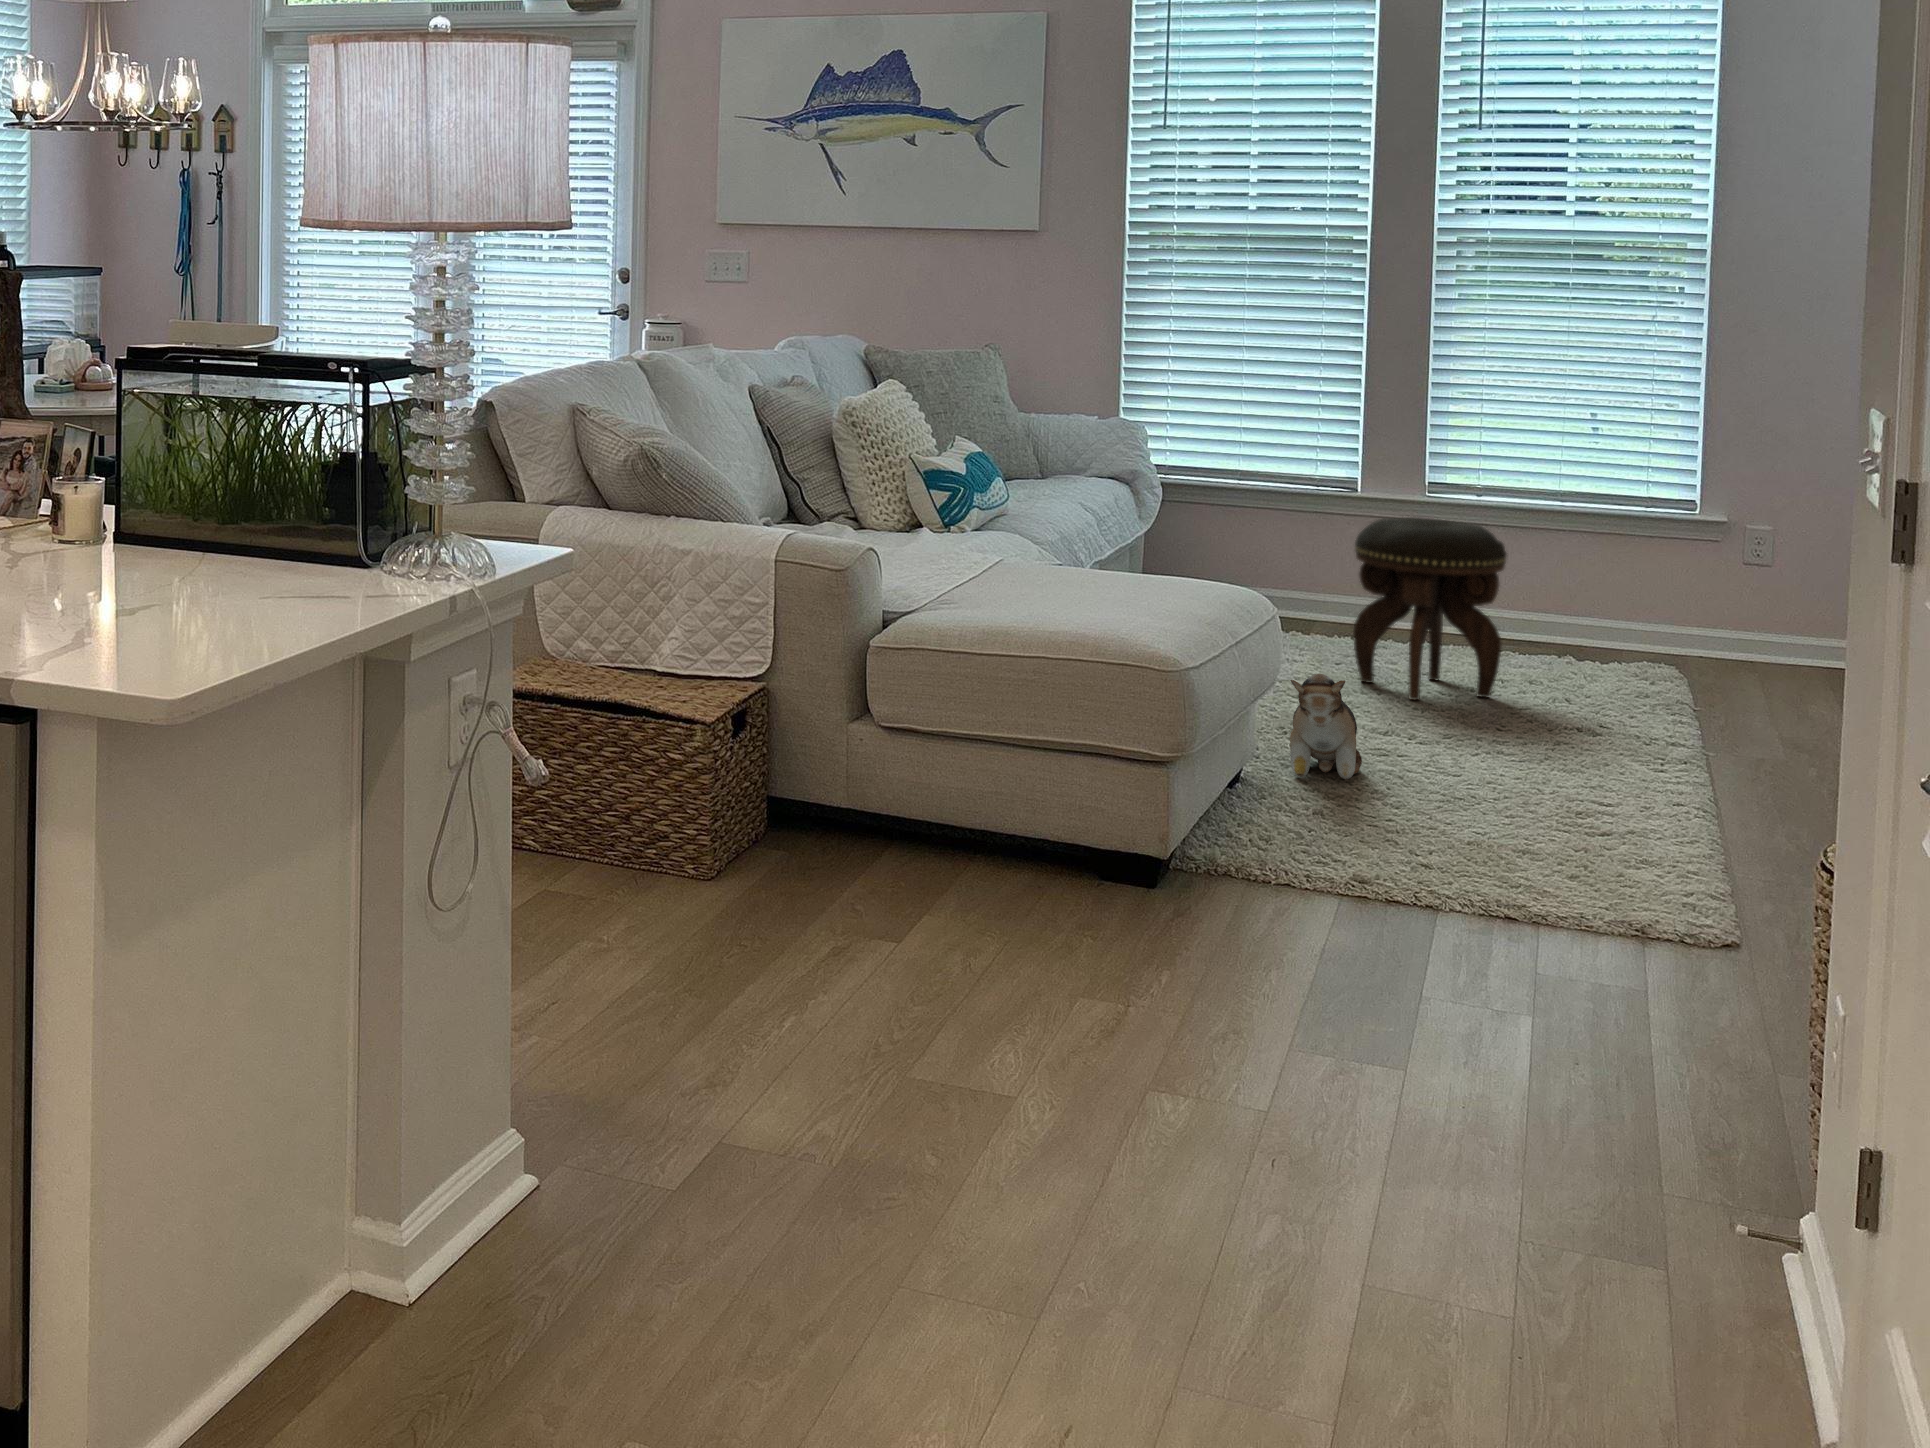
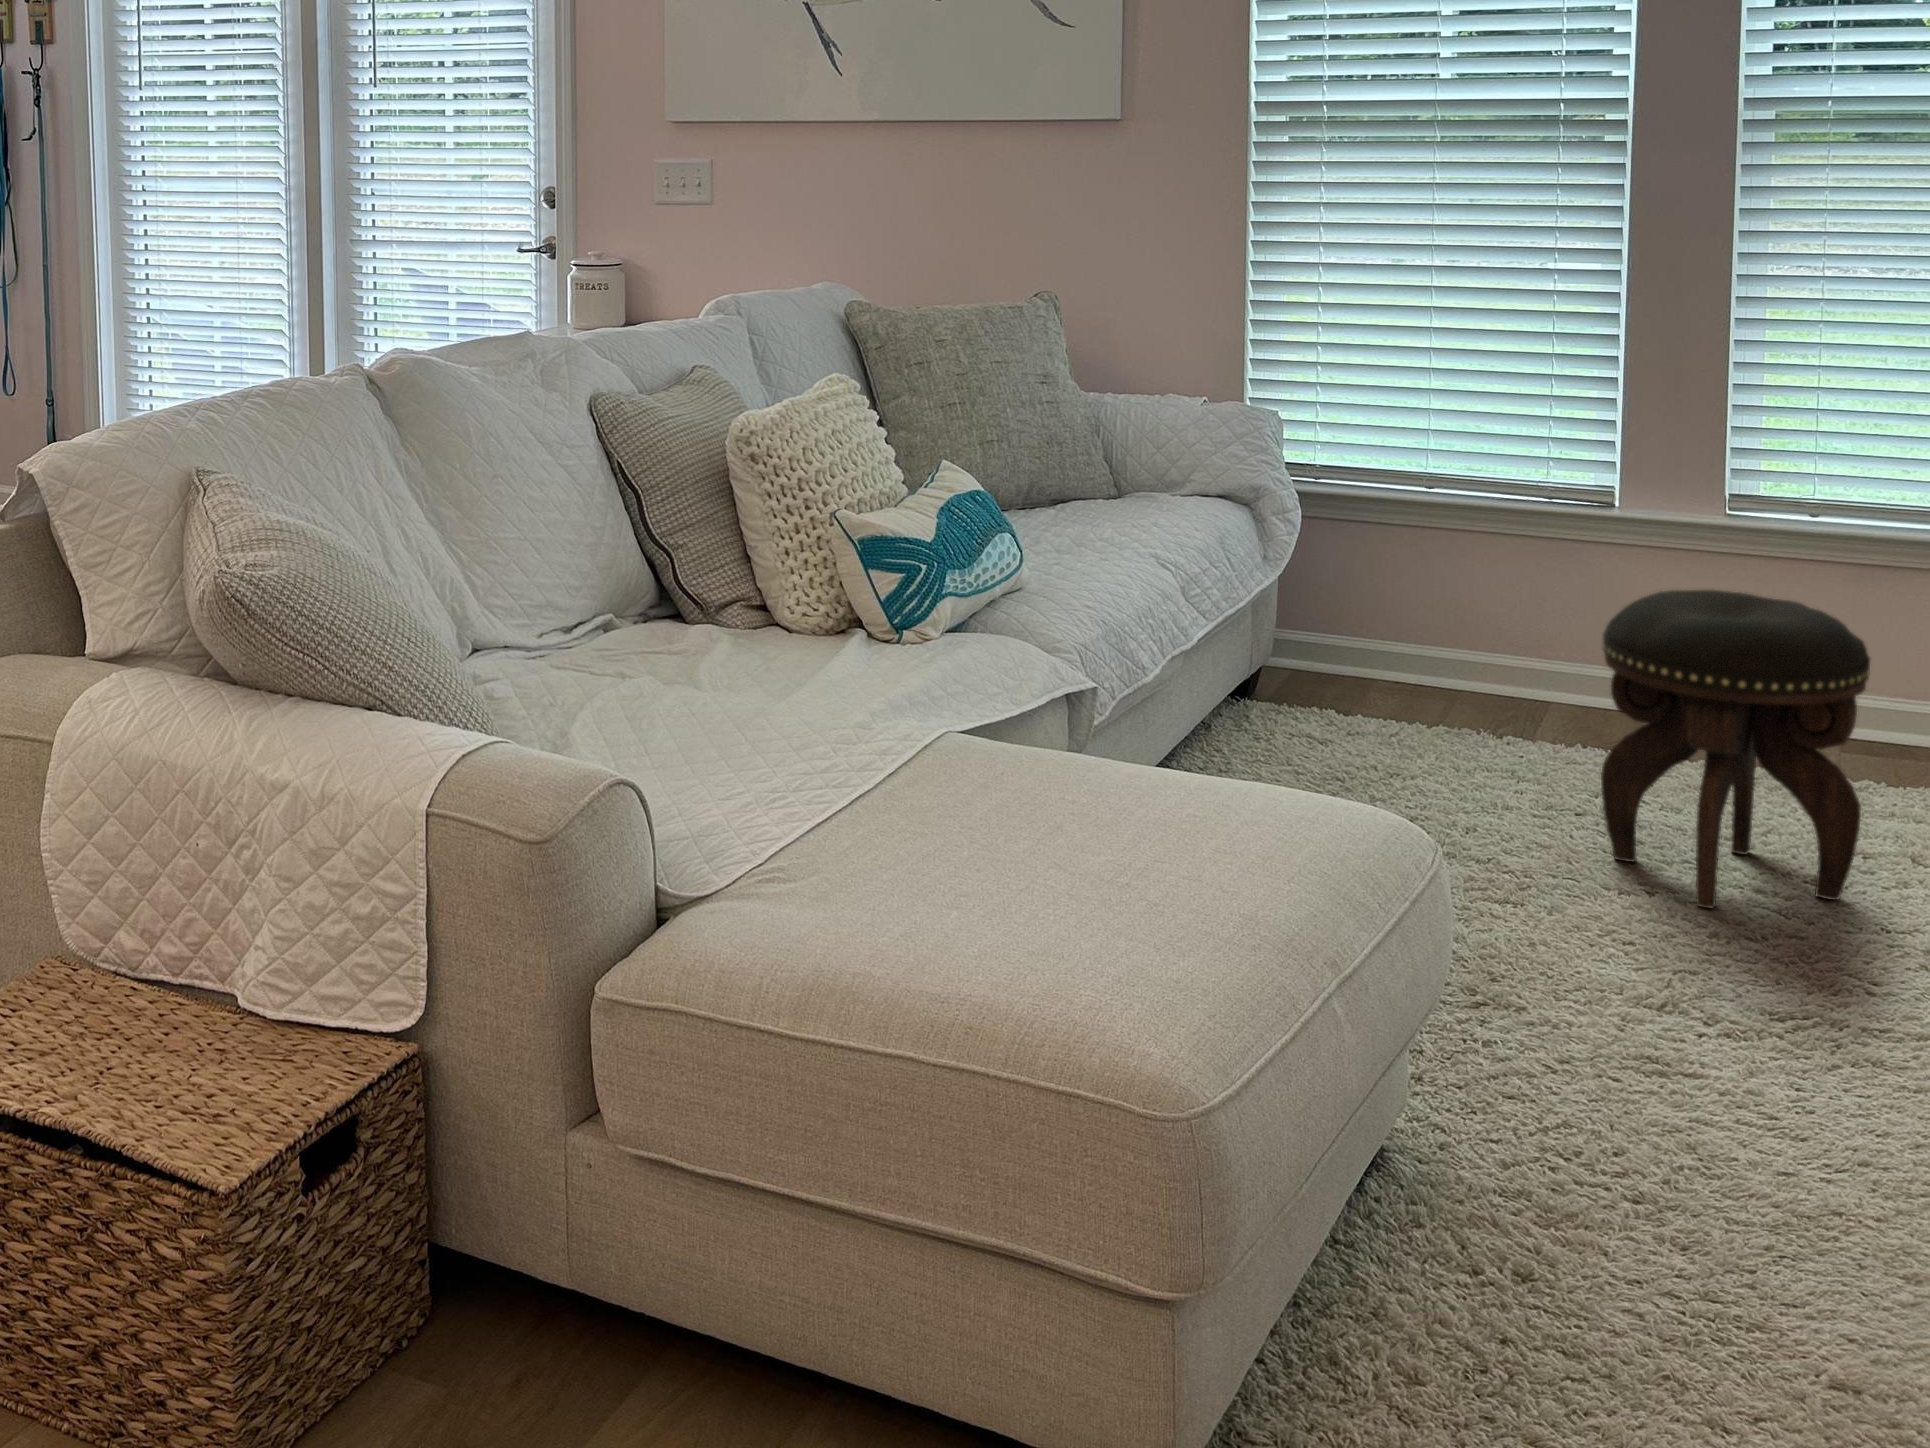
plush toy: present [1290,674,1362,779] -> none [1464,960,1605,1149]

